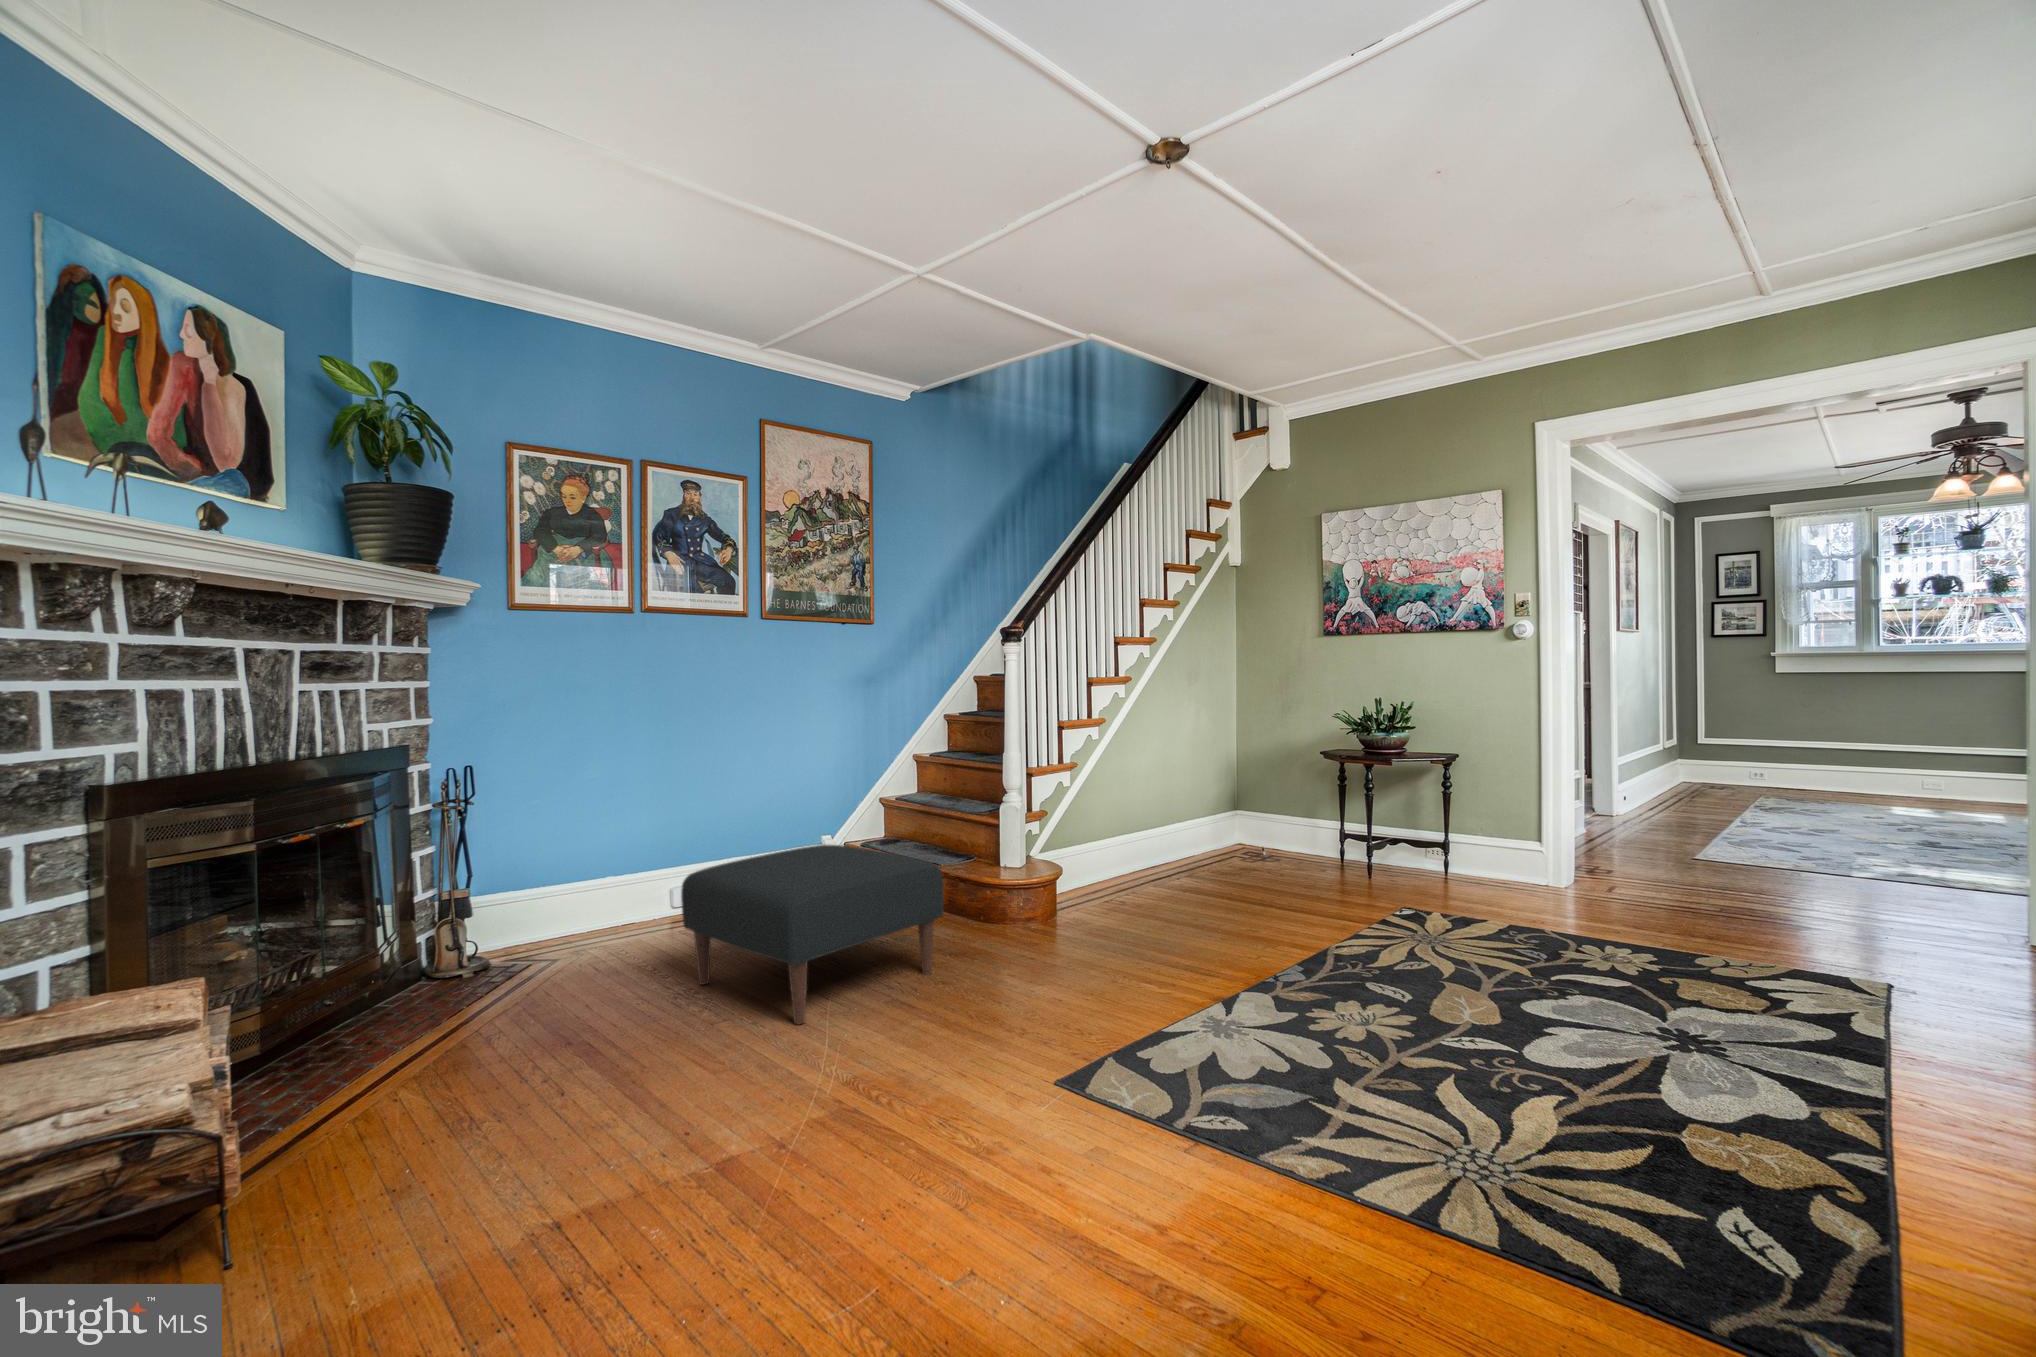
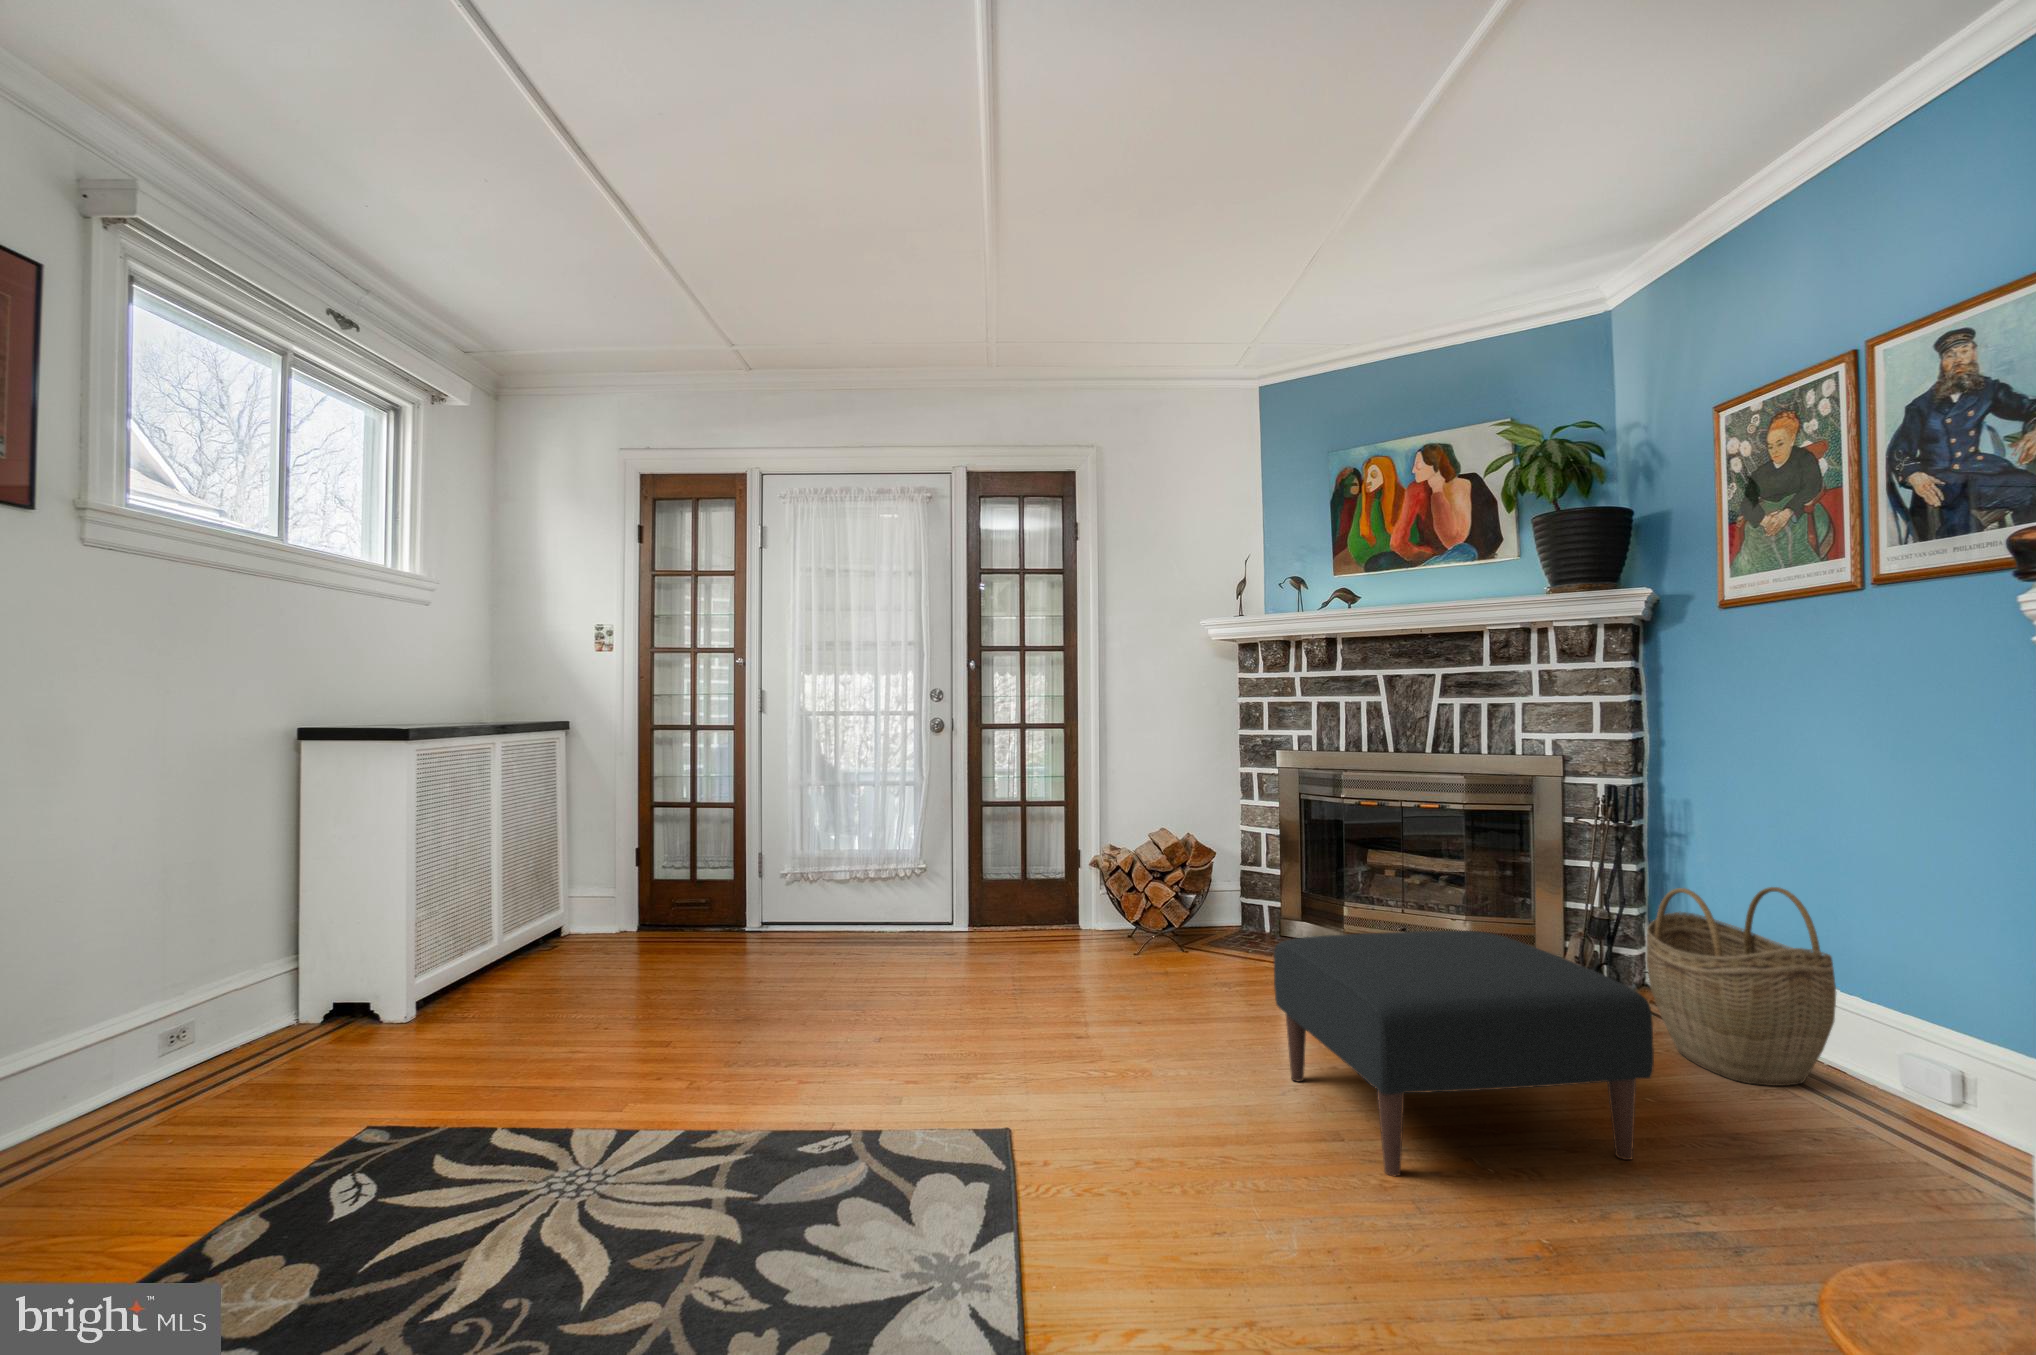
woven basket: none [560,813,683,953] -> present [1647,887,1836,1086]

